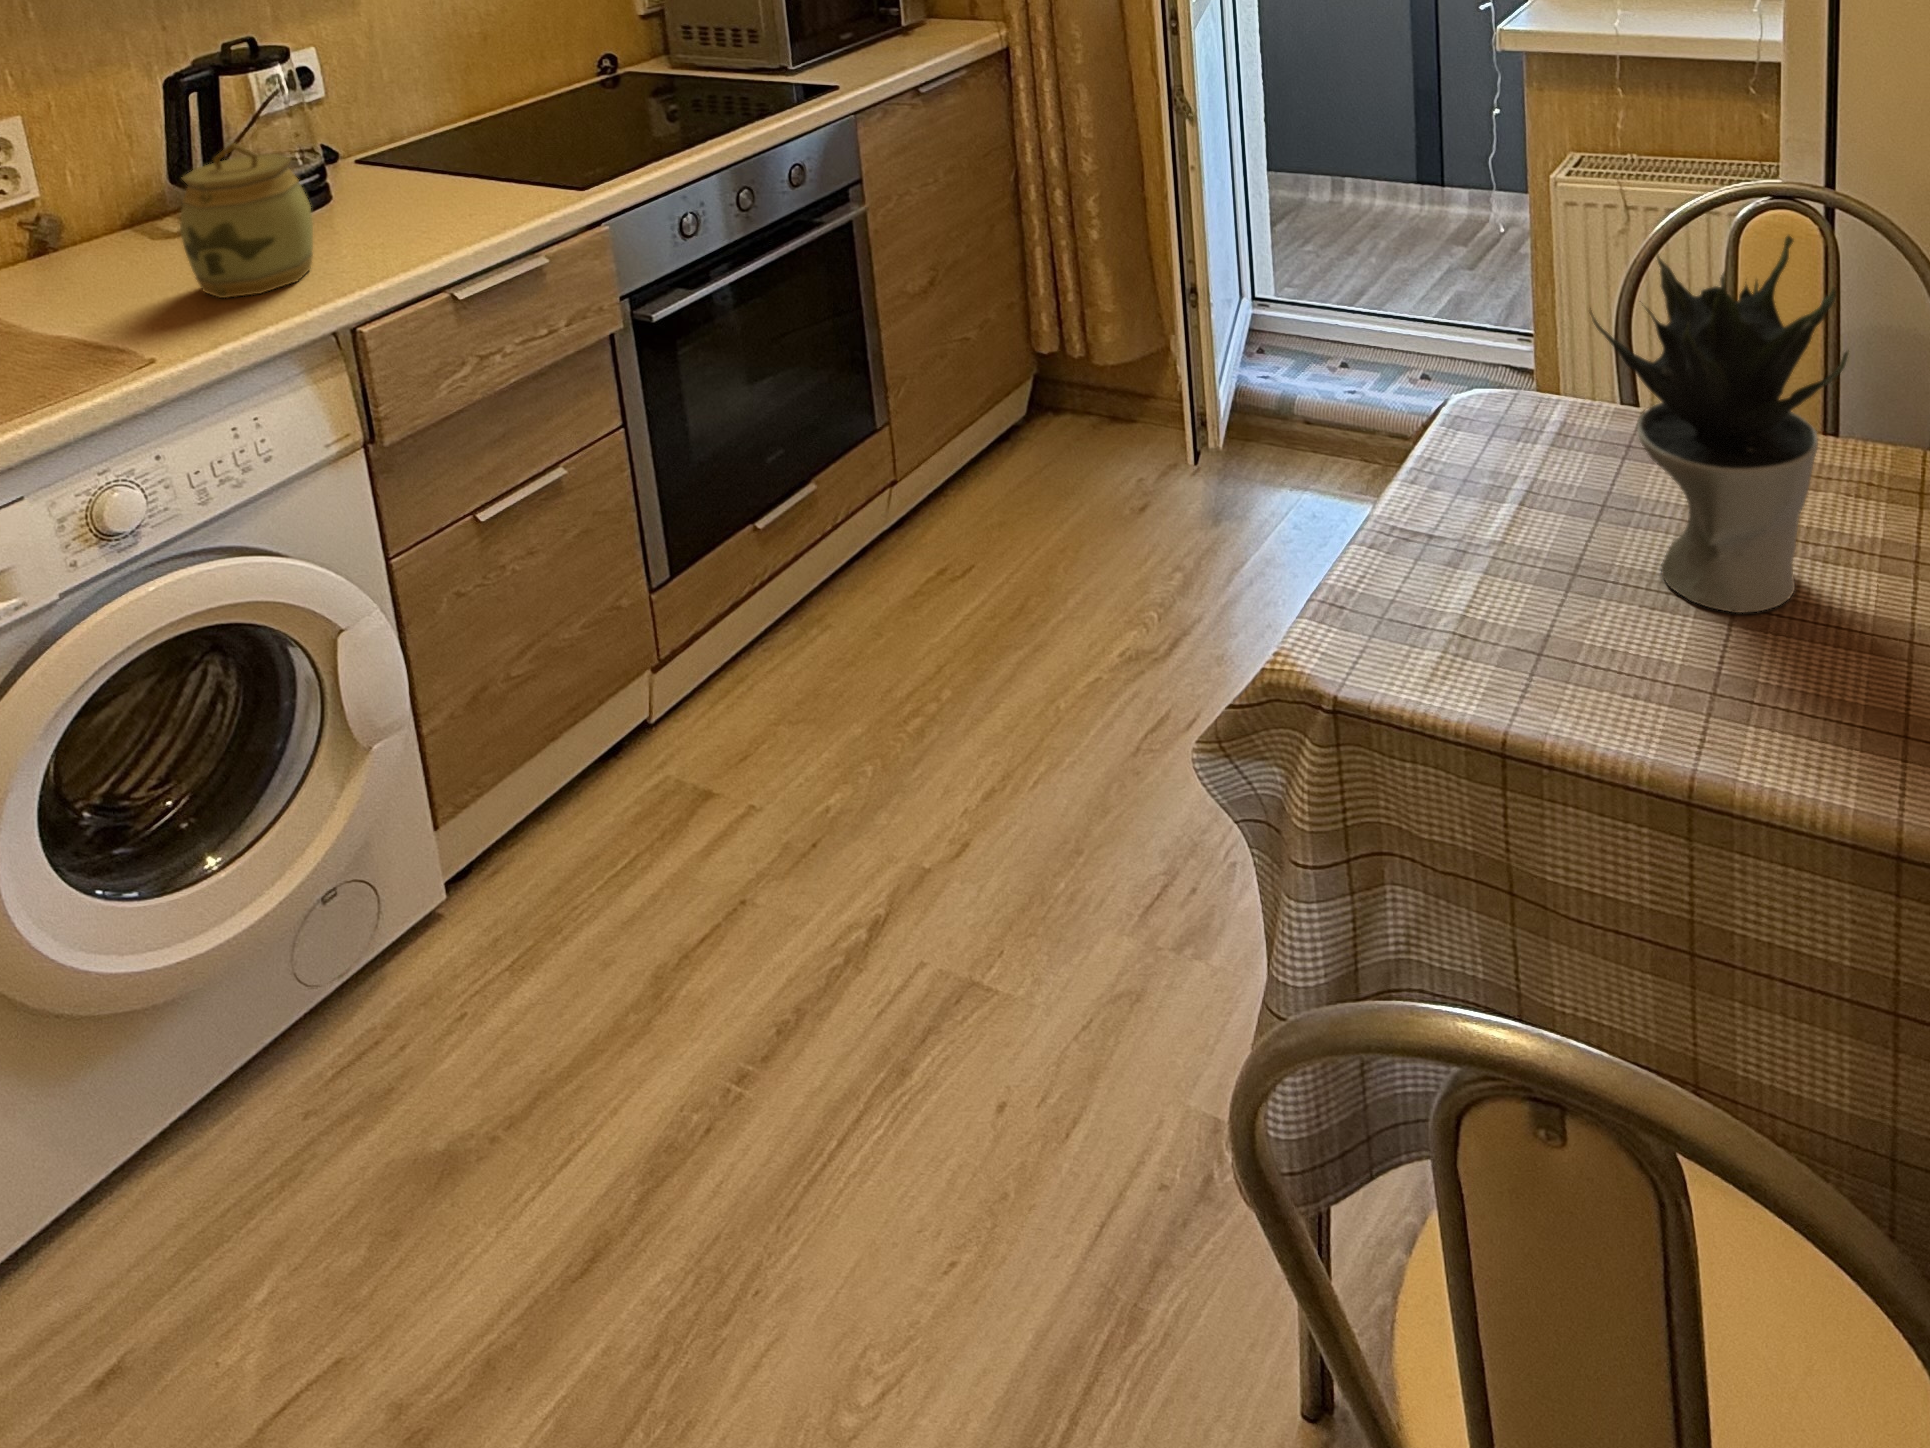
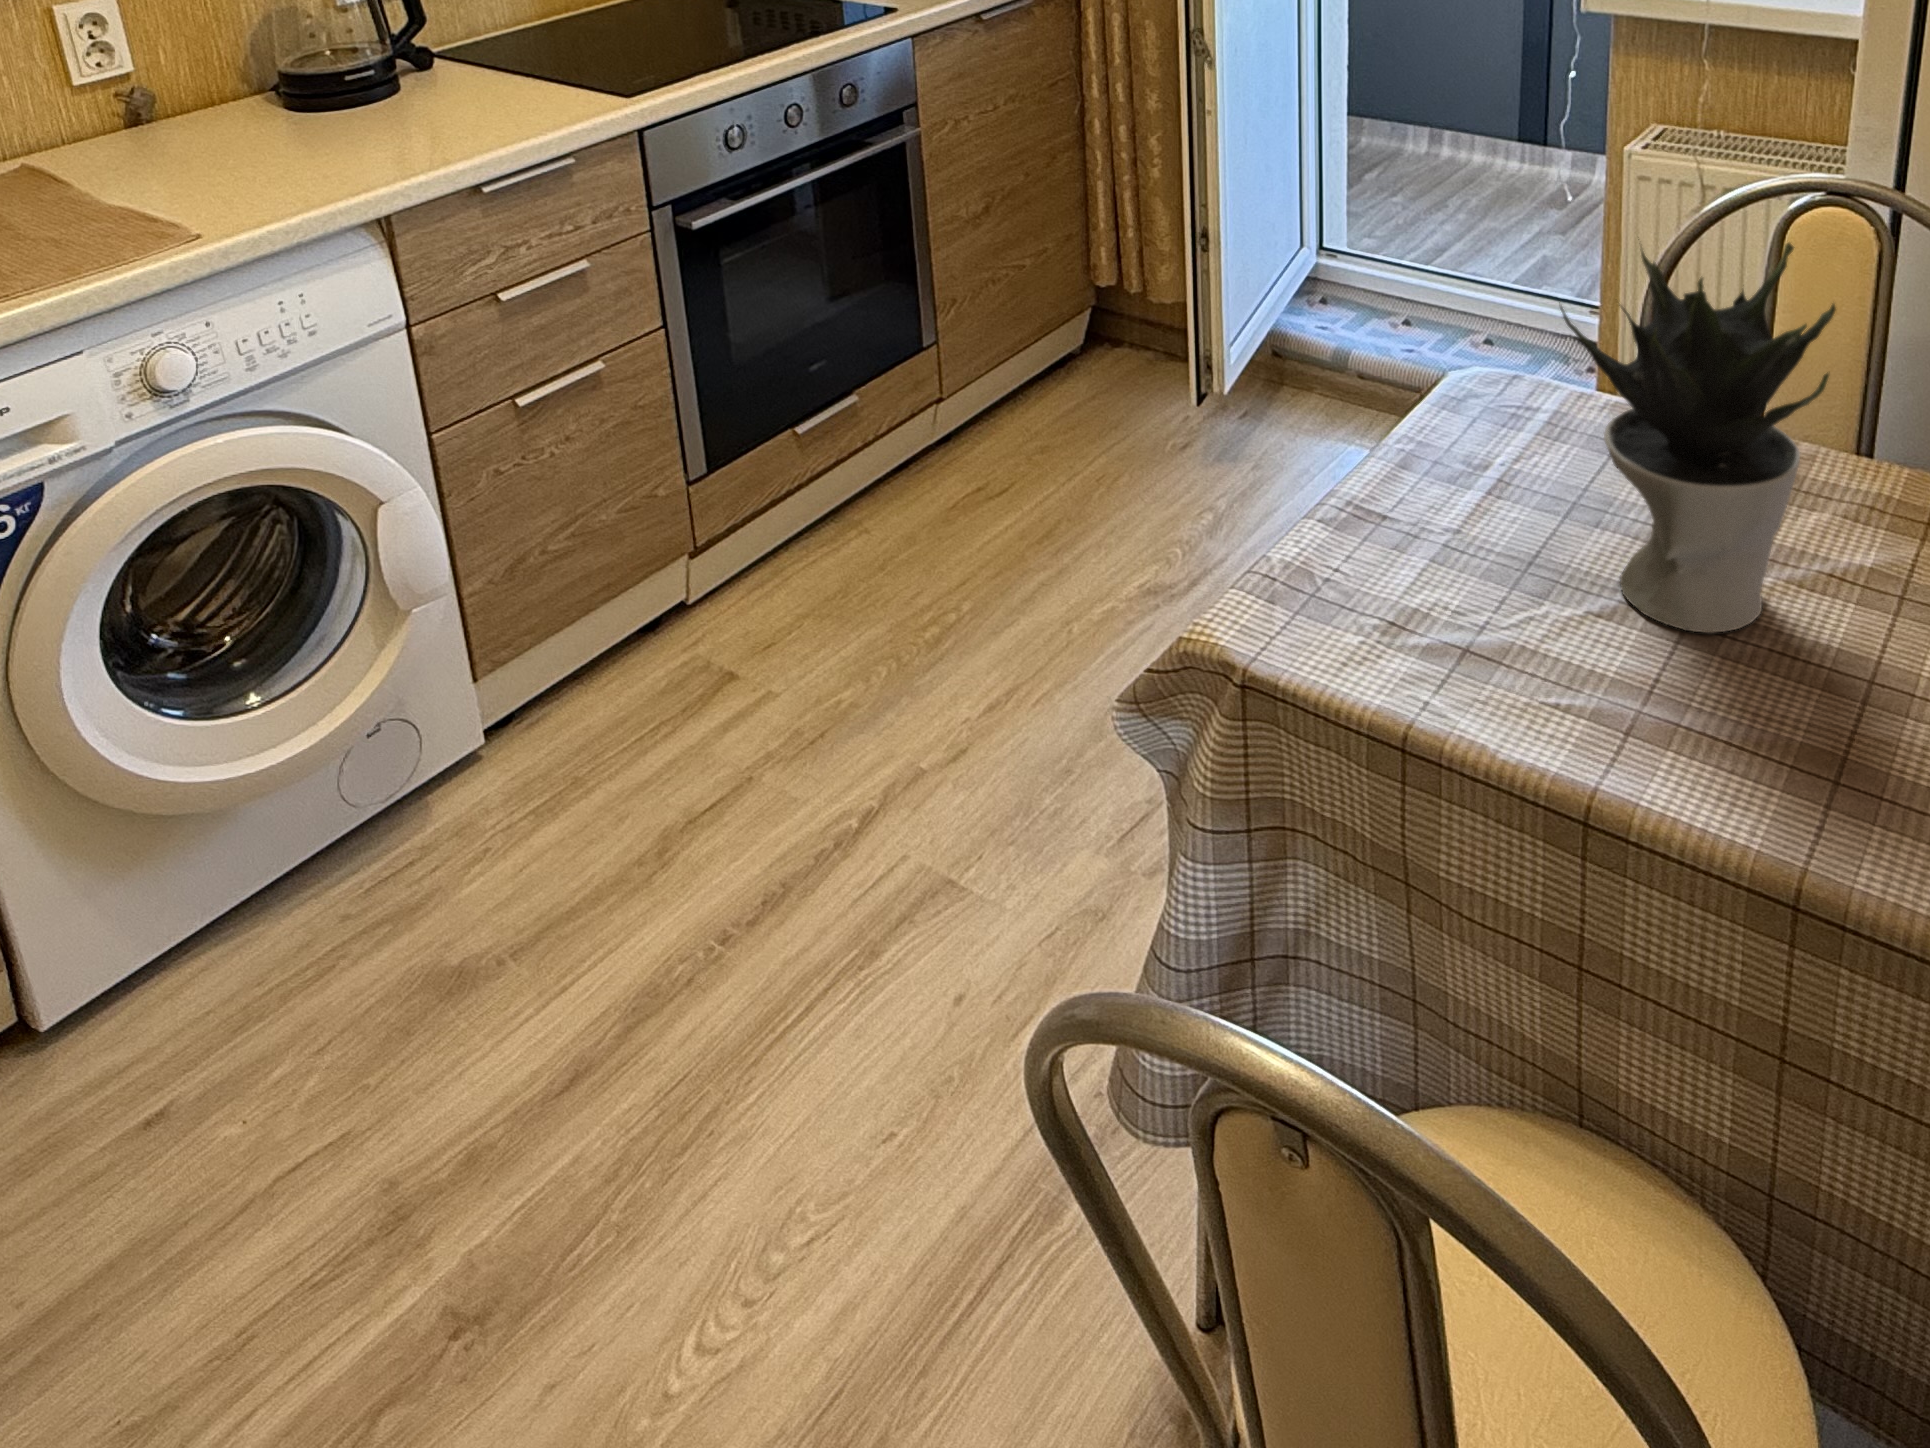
jar: present [180,143,313,298] -> none [237,33,361,181]

